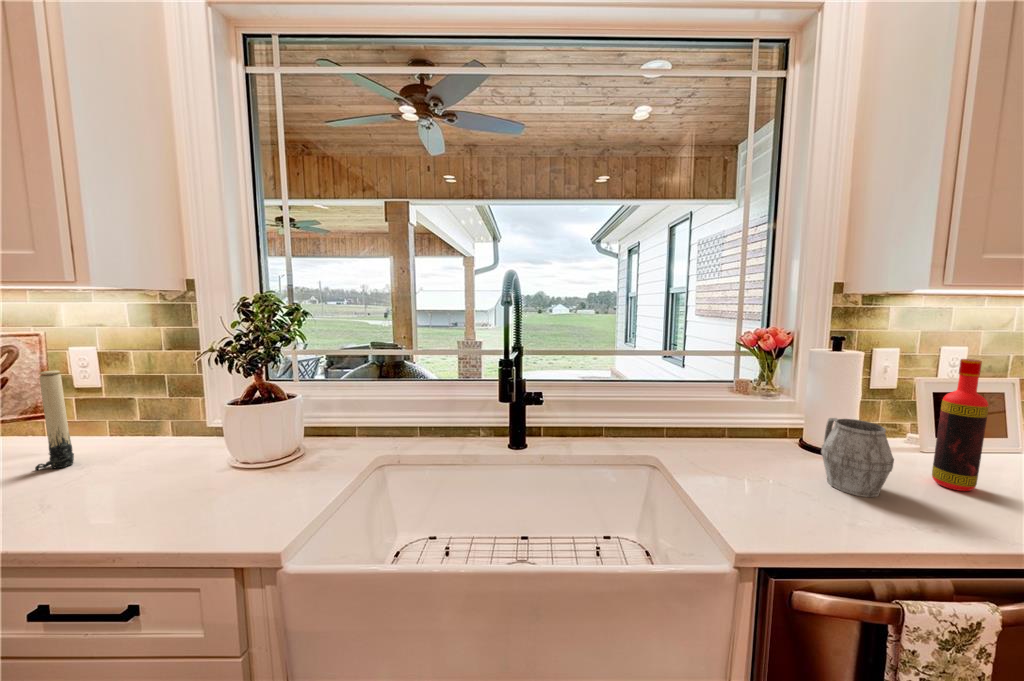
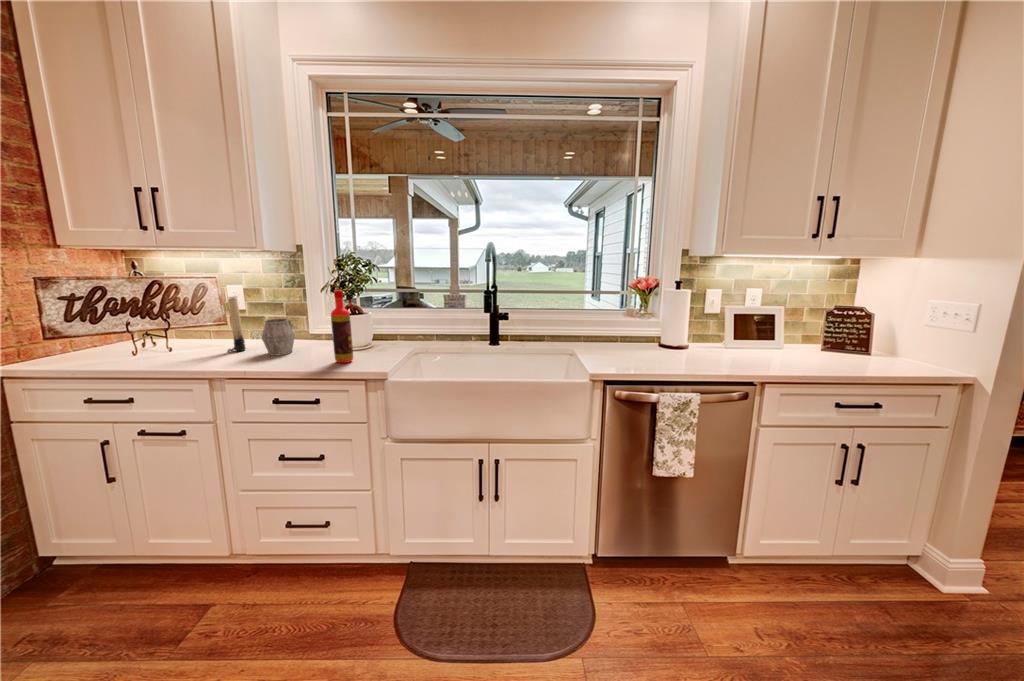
bottle: present [932,359,989,491] -> present [331,290,353,363]
mug: present [821,418,894,497] -> present [262,319,295,356]

